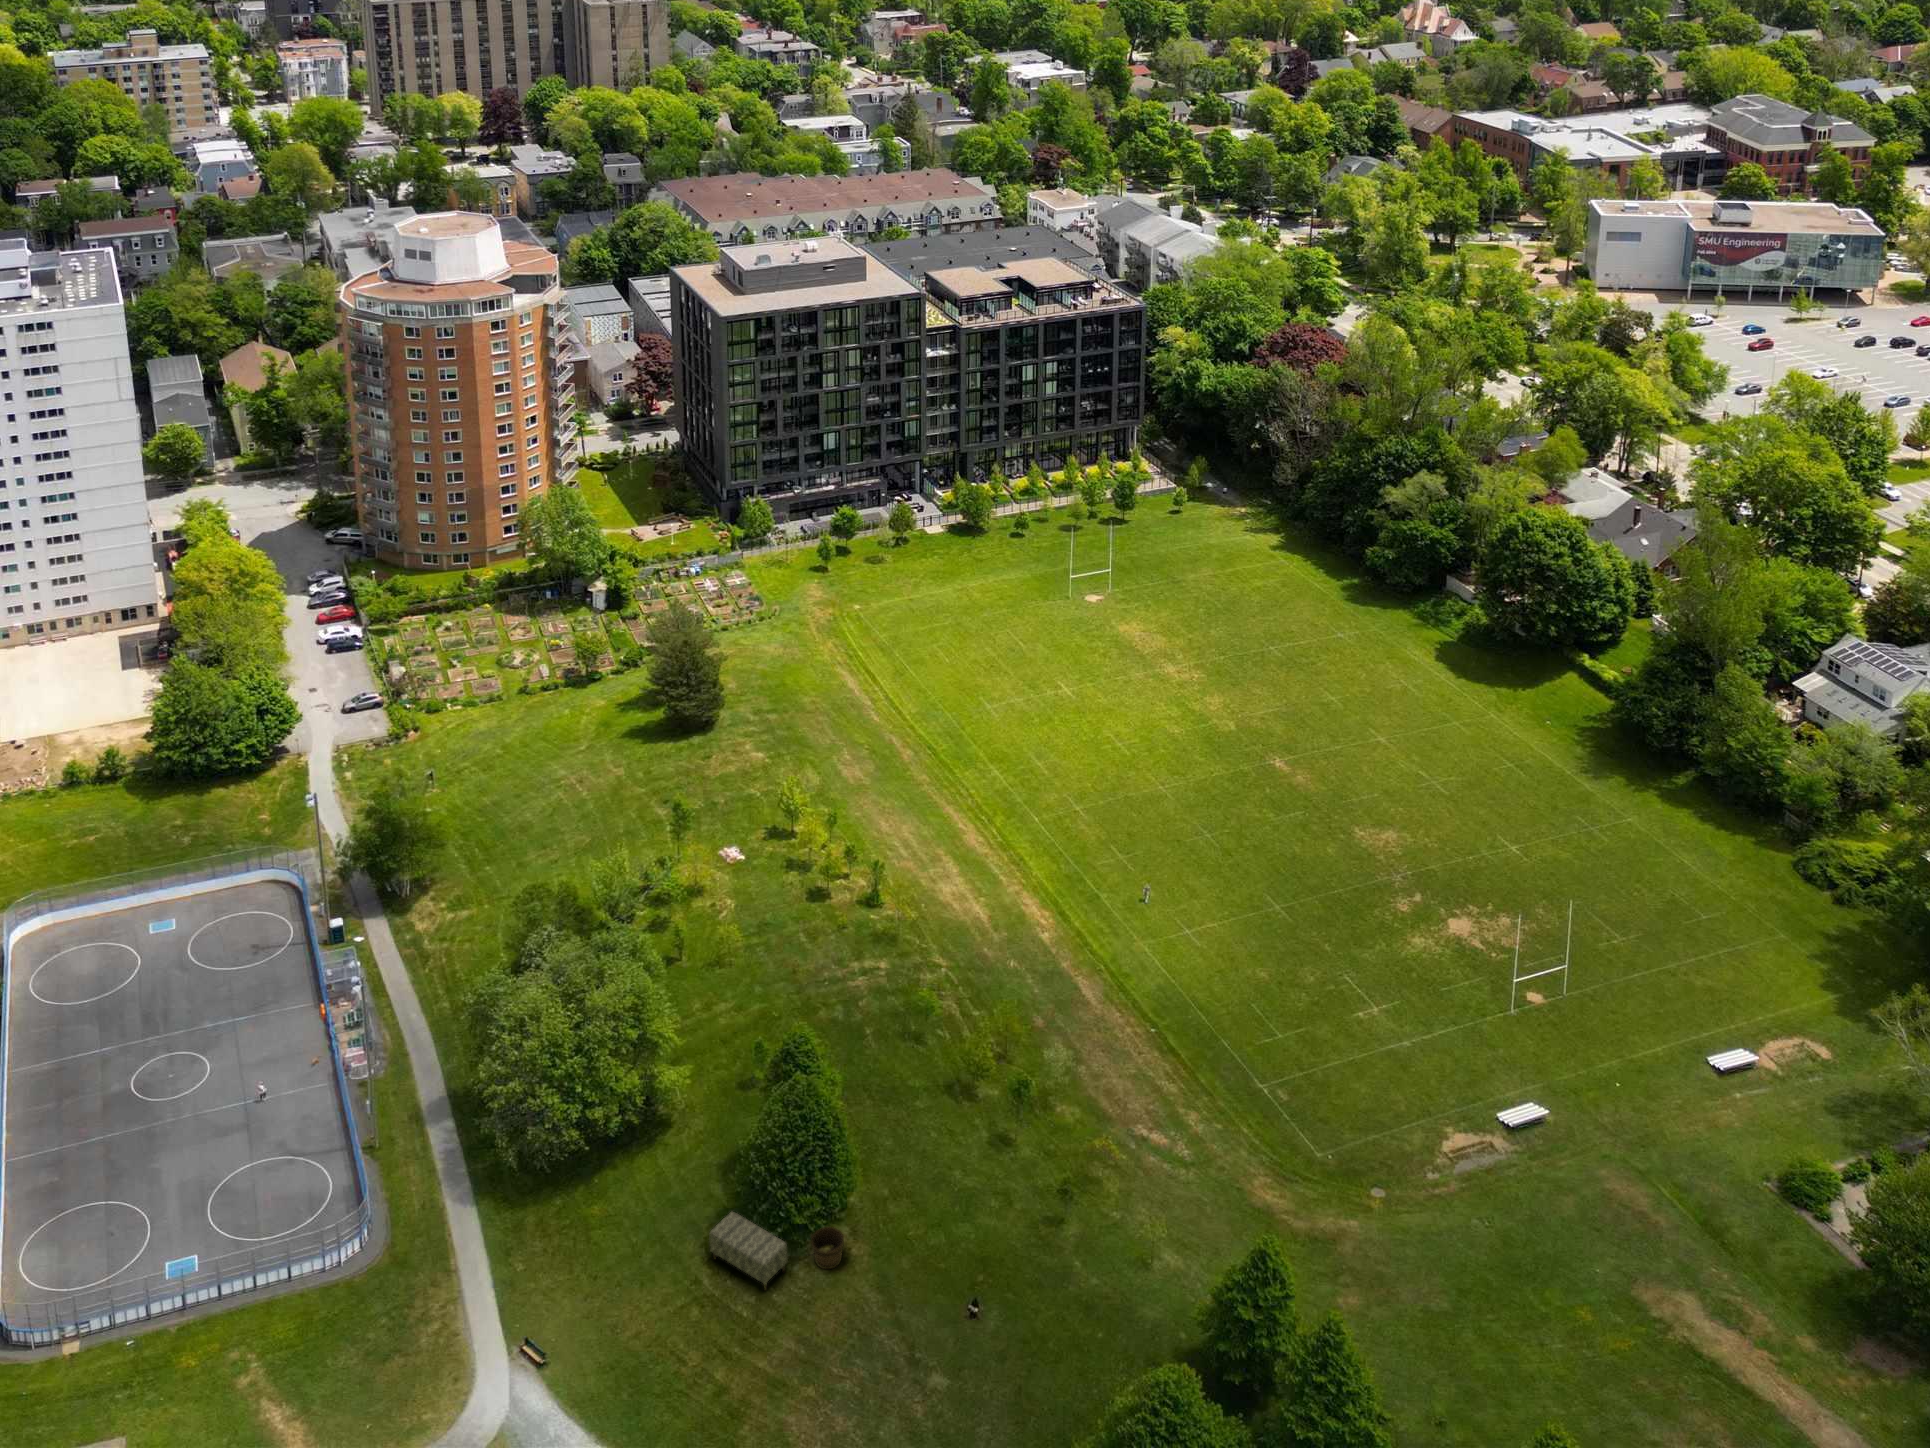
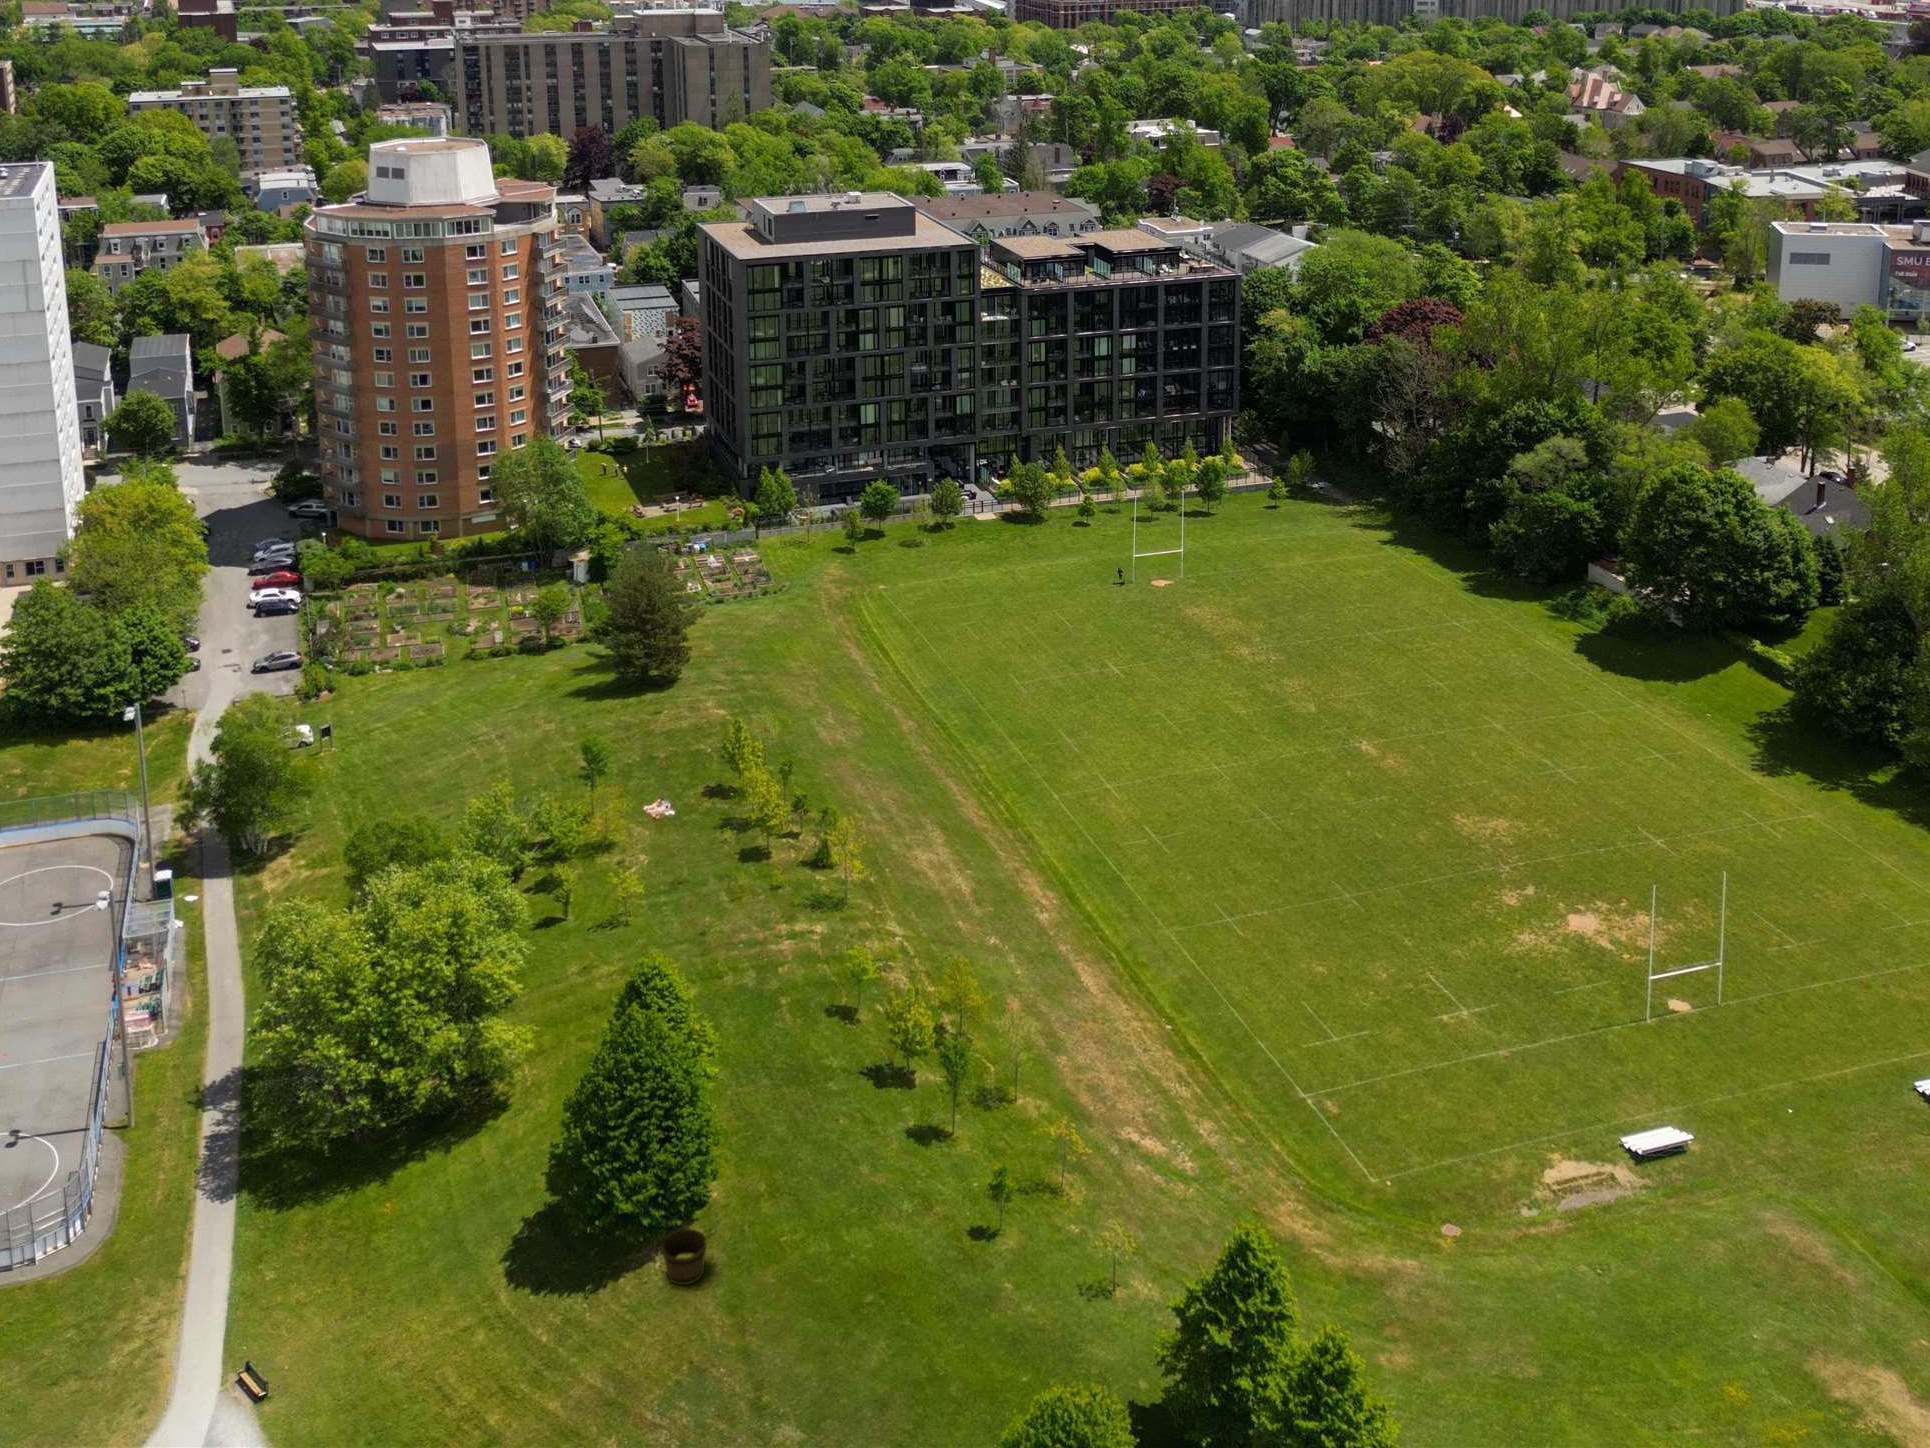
bench: present [709,1212,788,1290] -> none [526,1203,628,1308]

